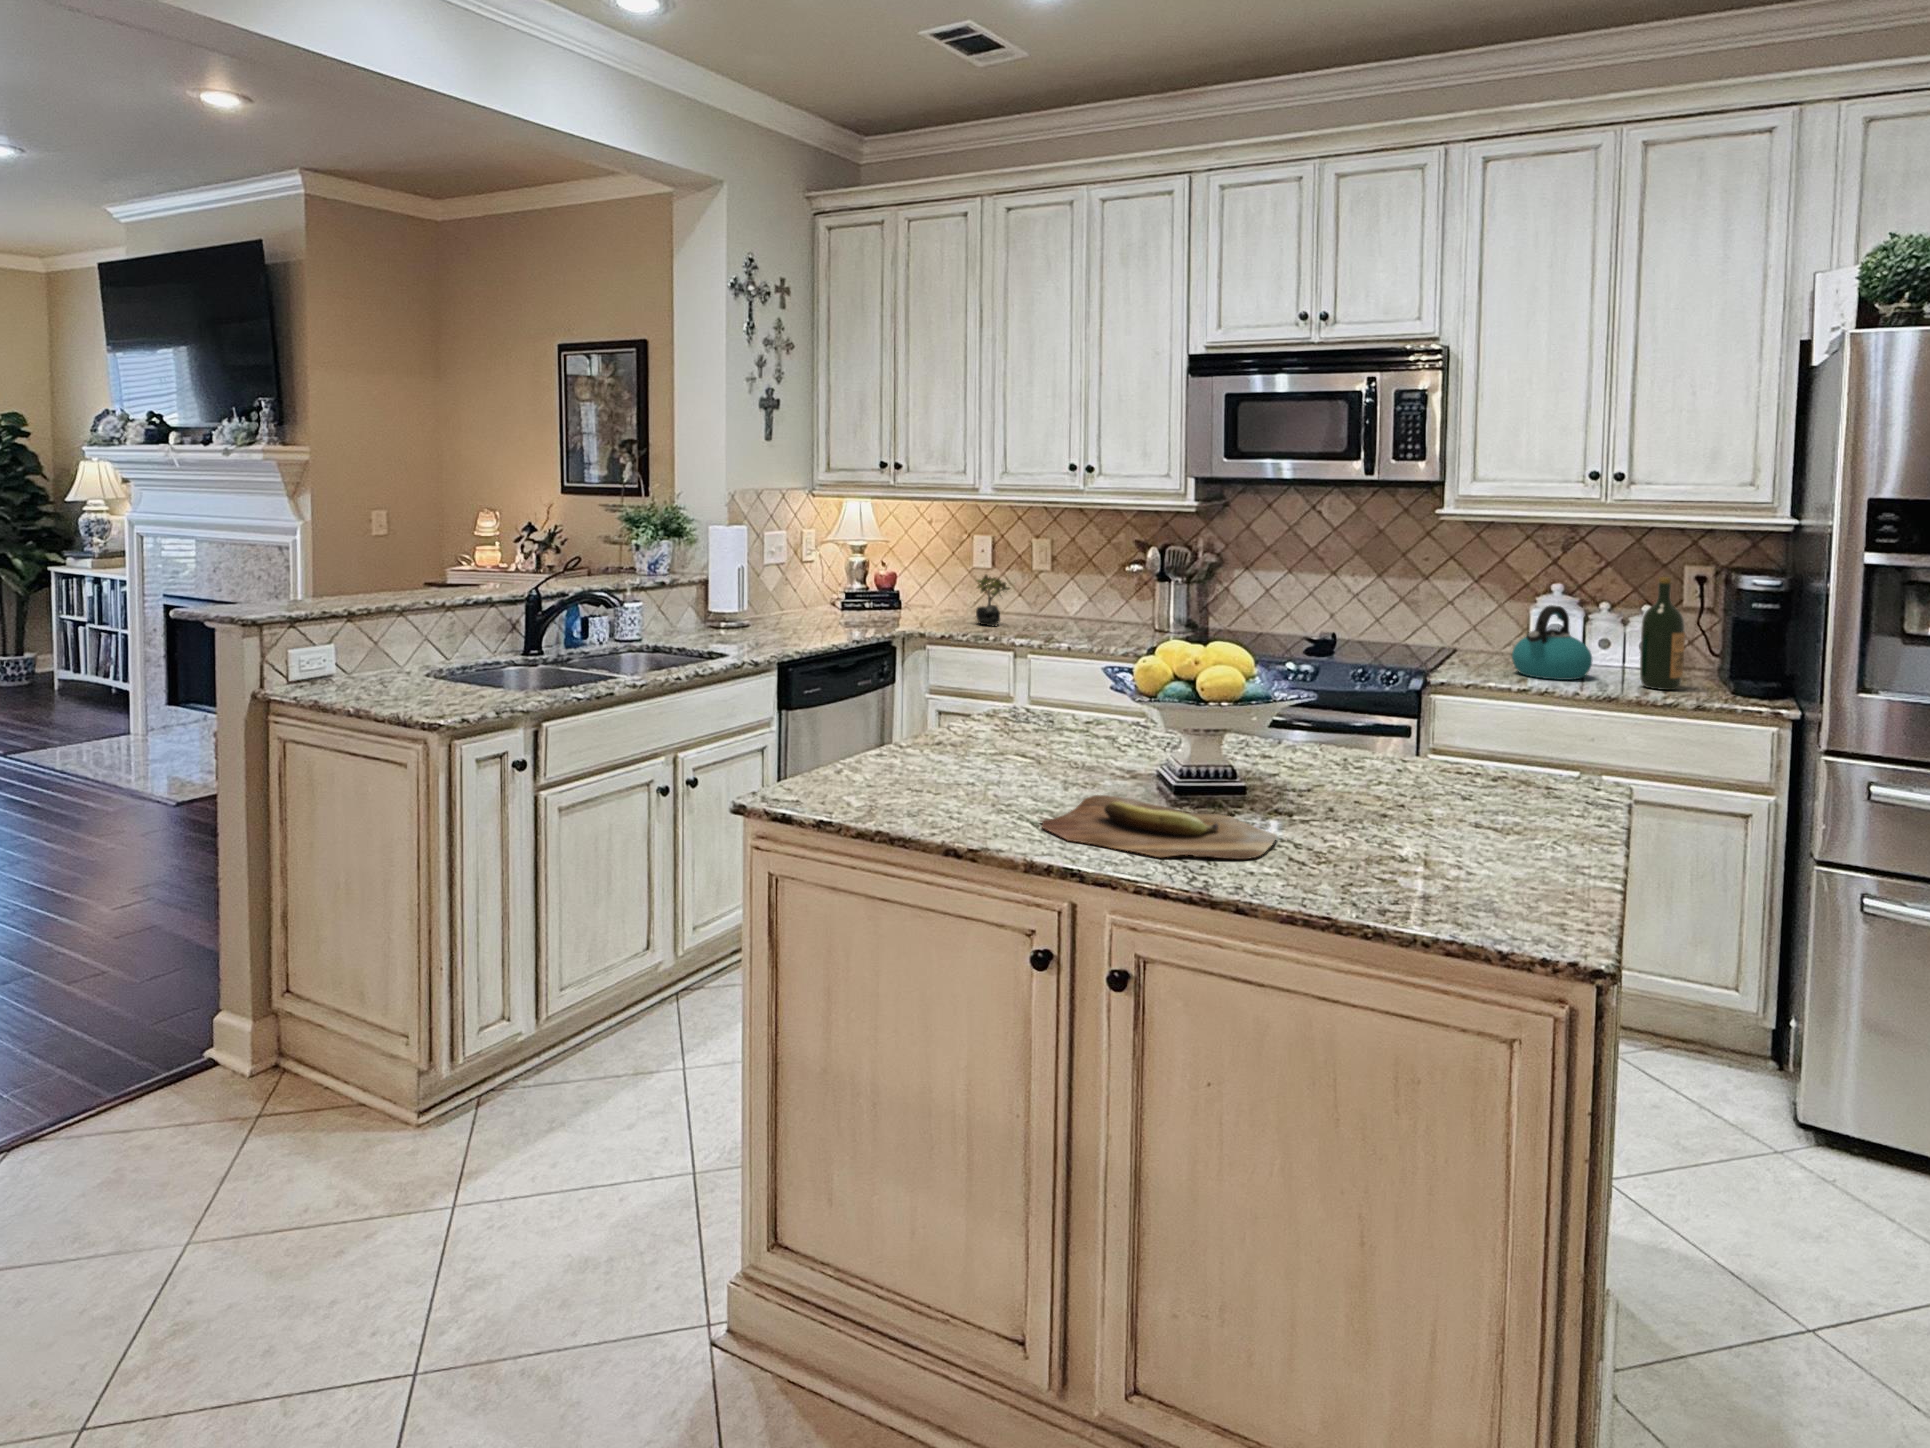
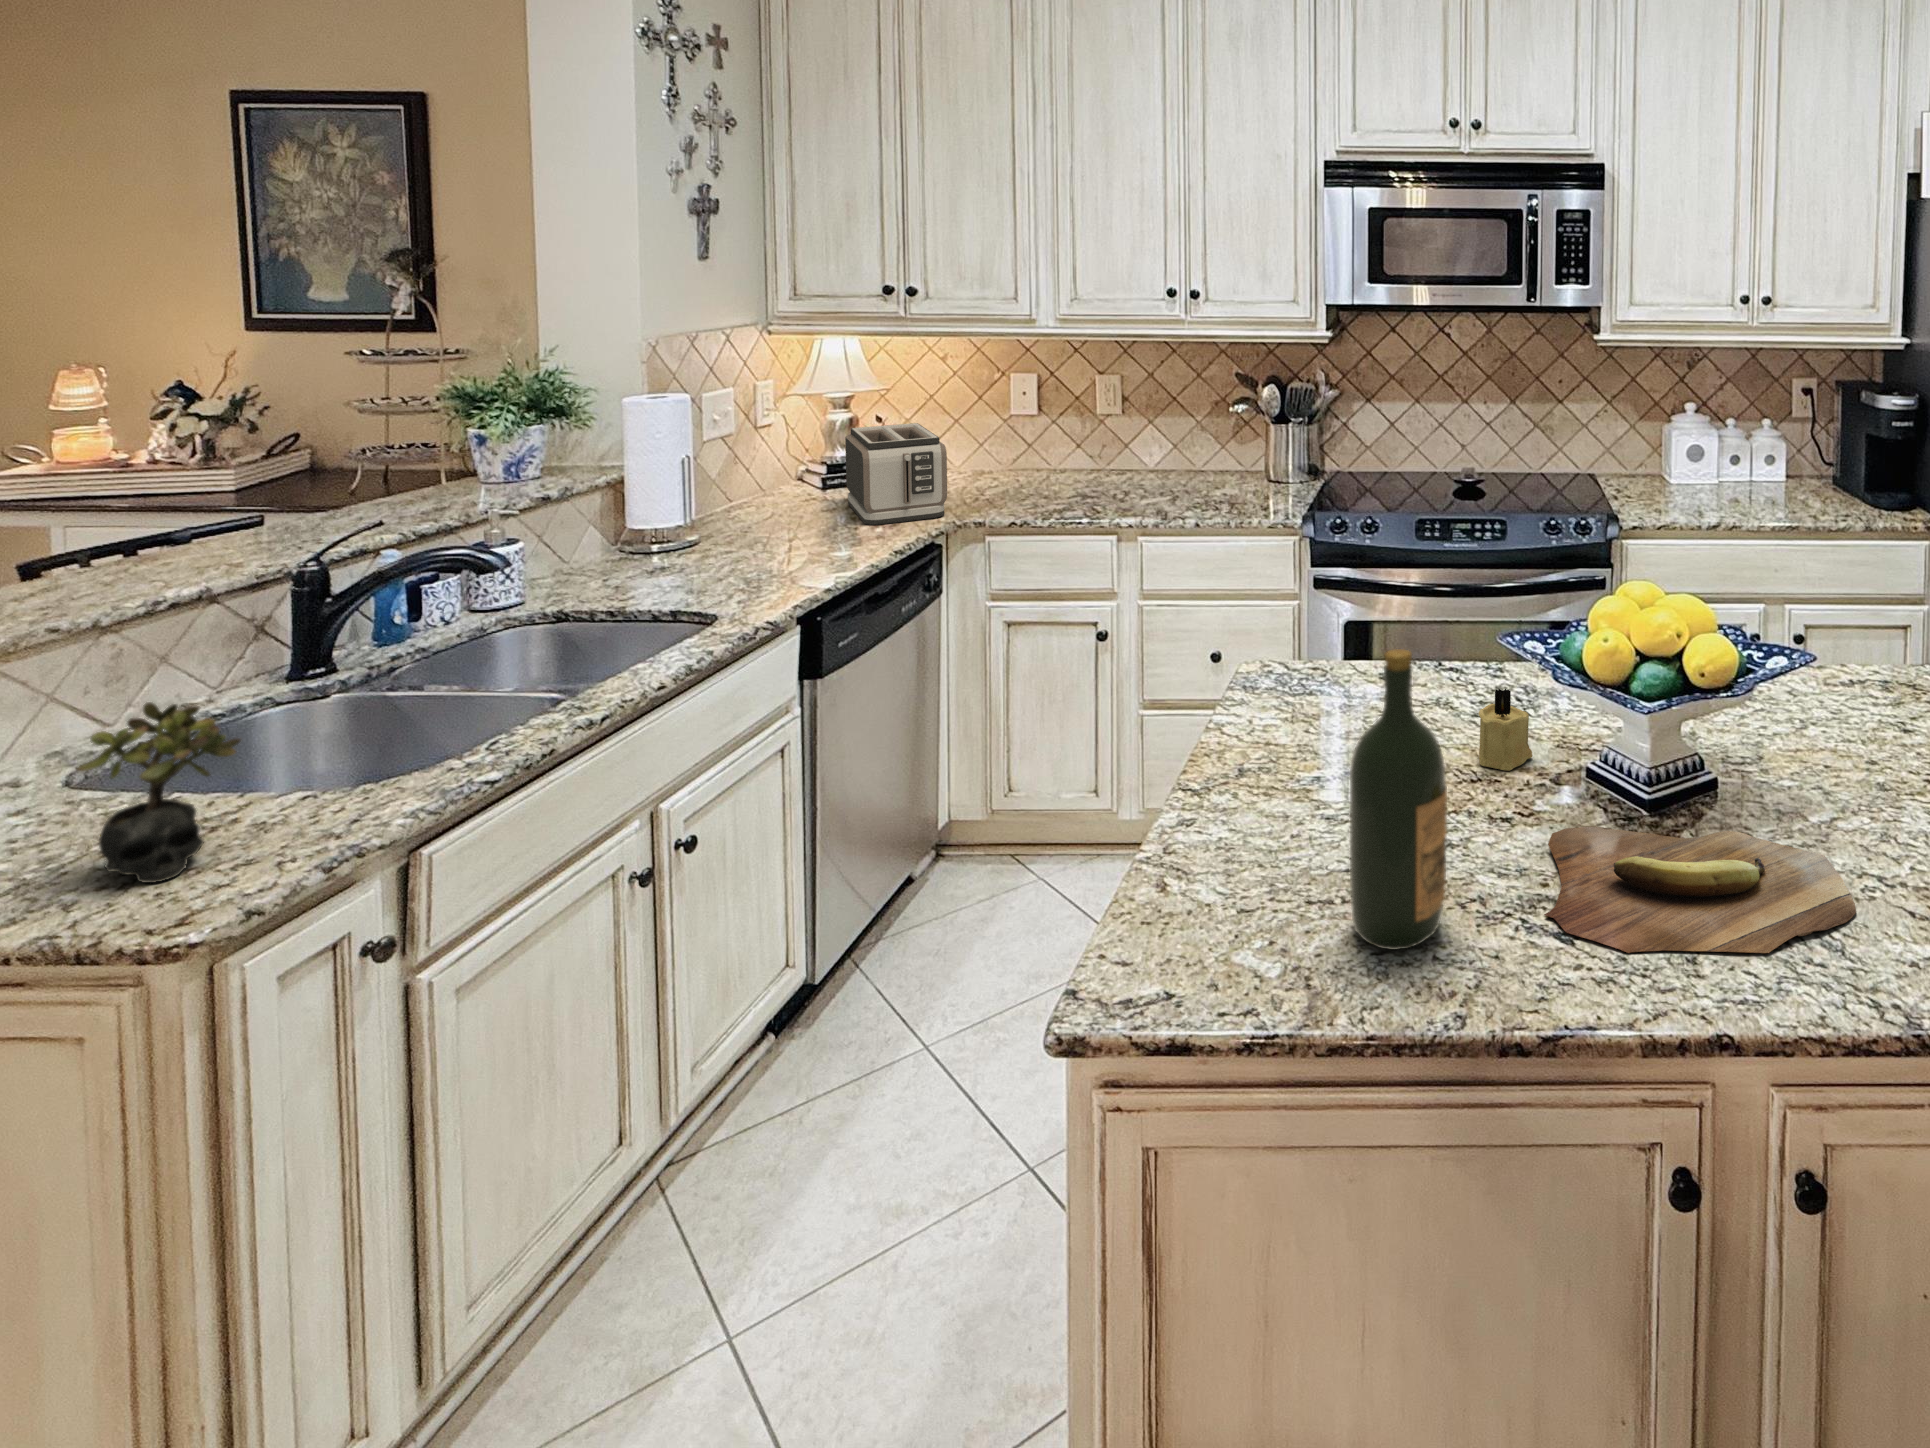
toaster: none [850,563,905,628] -> present [845,423,947,525]
succulent plant: present [976,575,1010,626] -> present [77,702,241,883]
wine bottle: present [1640,577,1685,690] -> present [1350,649,1447,950]
kettle: present [1512,605,1592,680] -> none [1670,430,1745,507]
candle: none [1100,716,1143,774] -> present [1479,689,1533,771]

